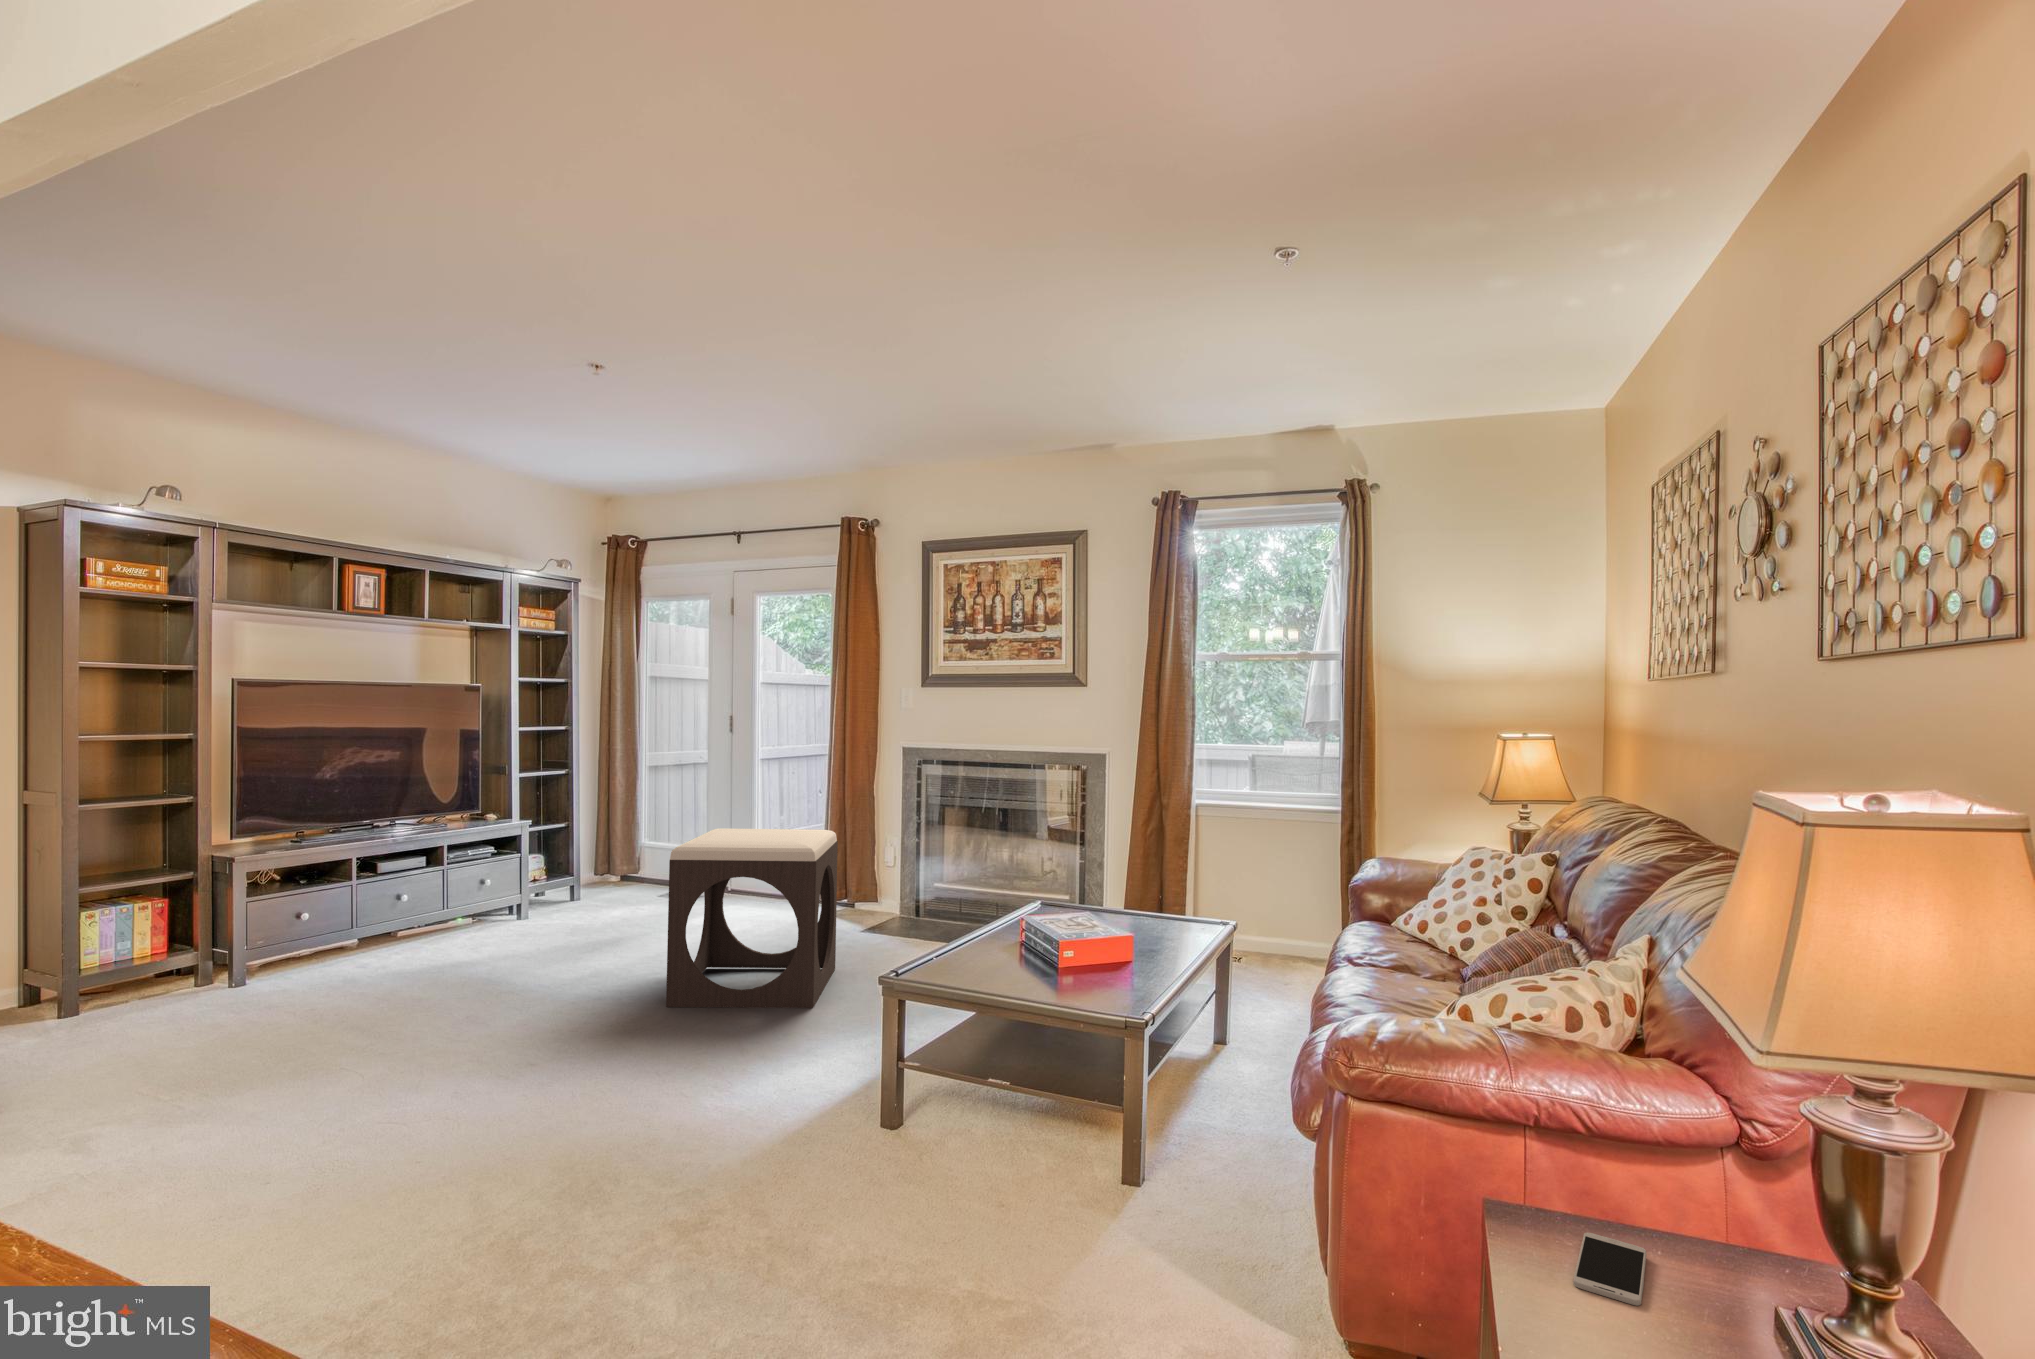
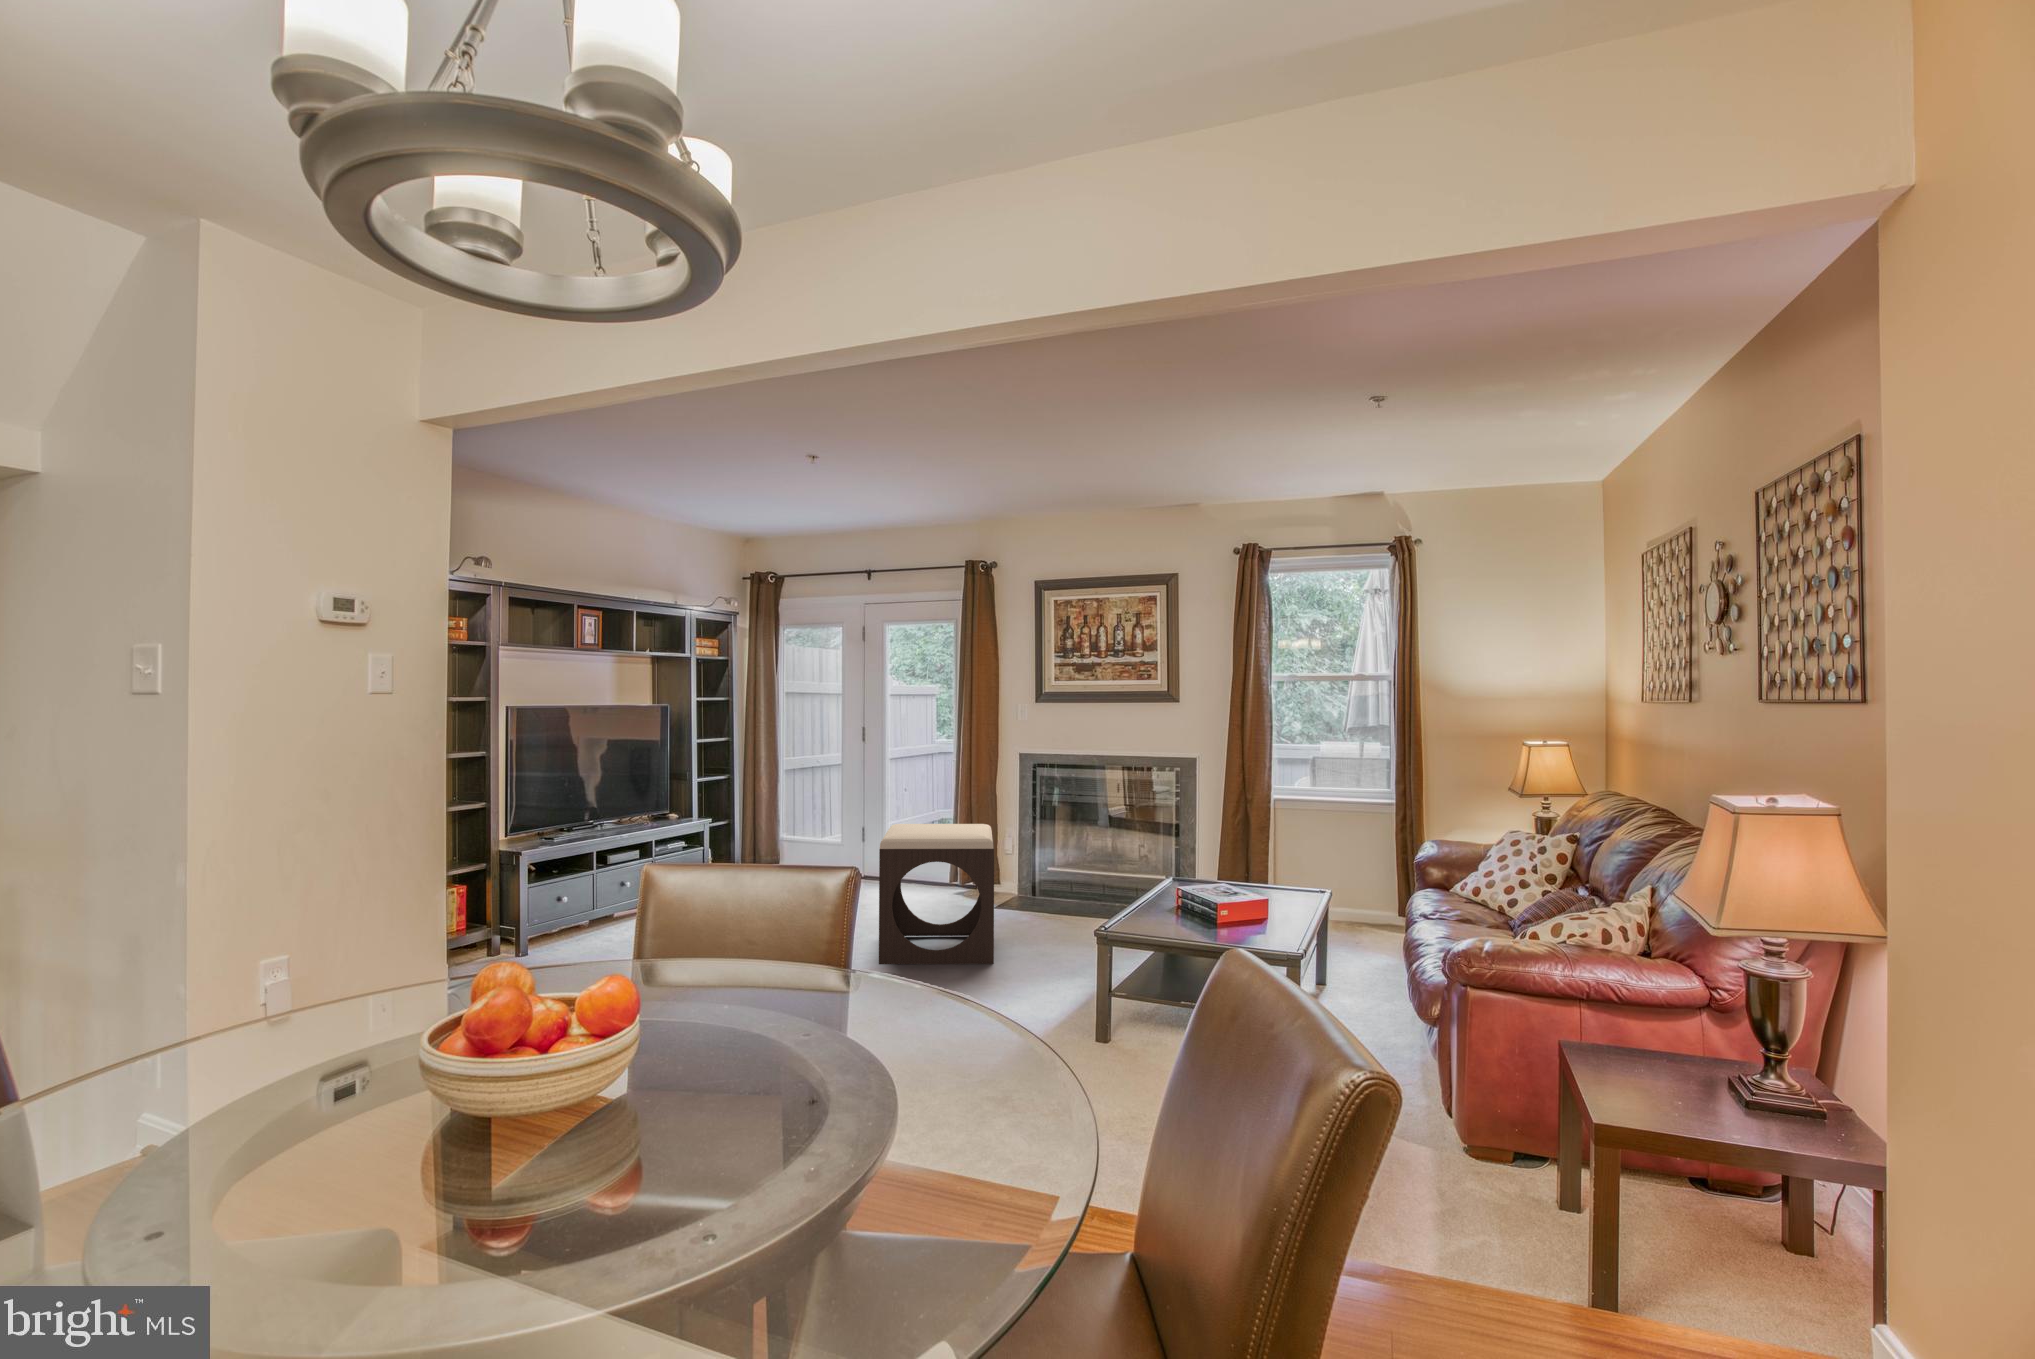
smartphone: present [1573,1232,1646,1306] -> none [1616,1049,1656,1077]

